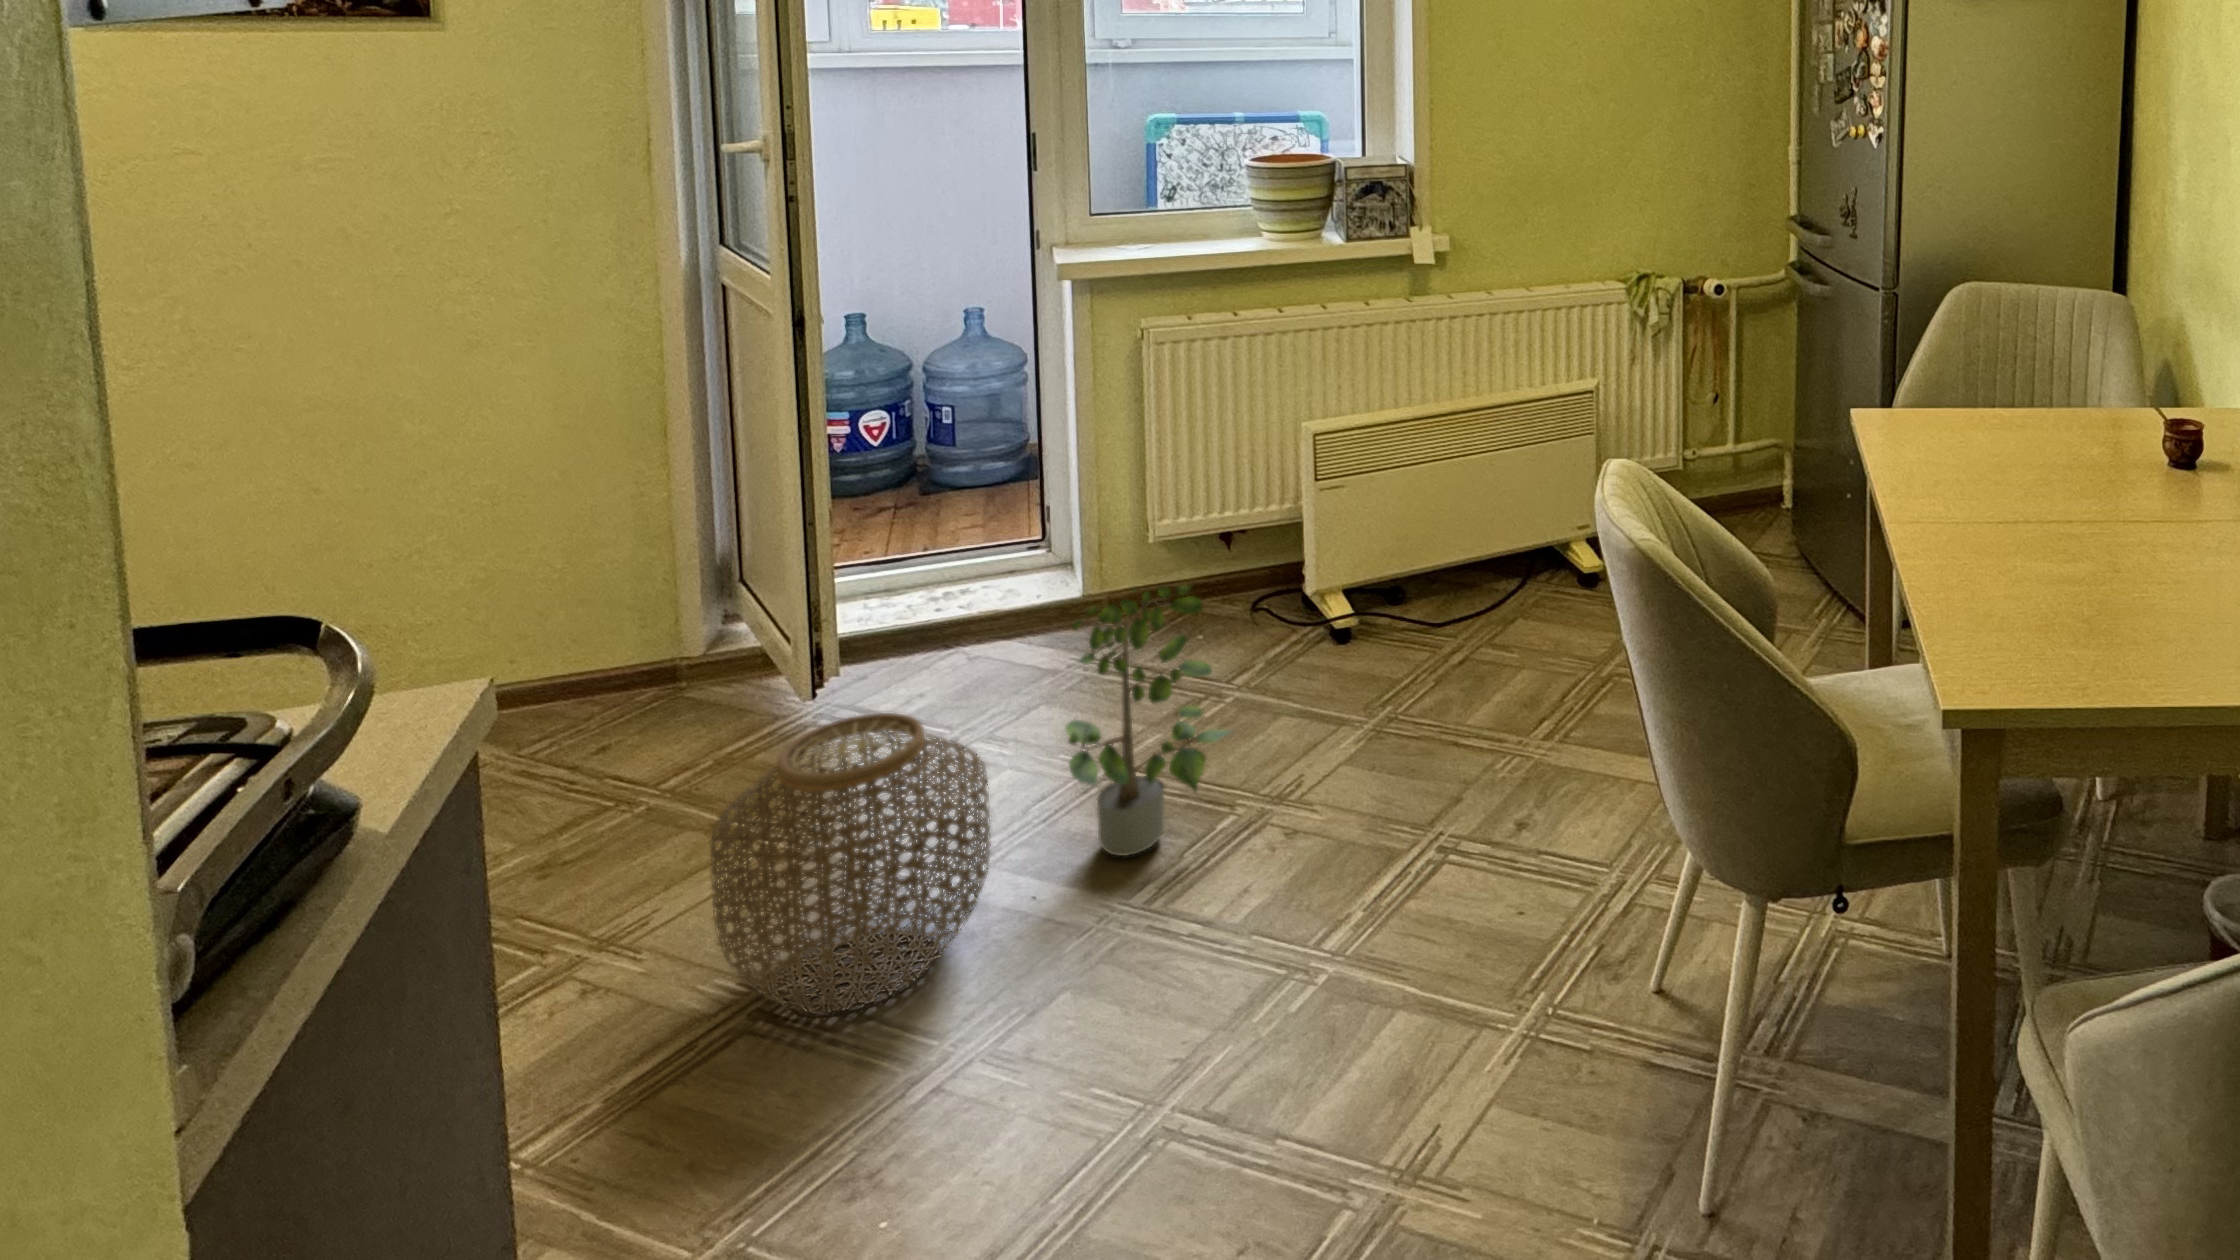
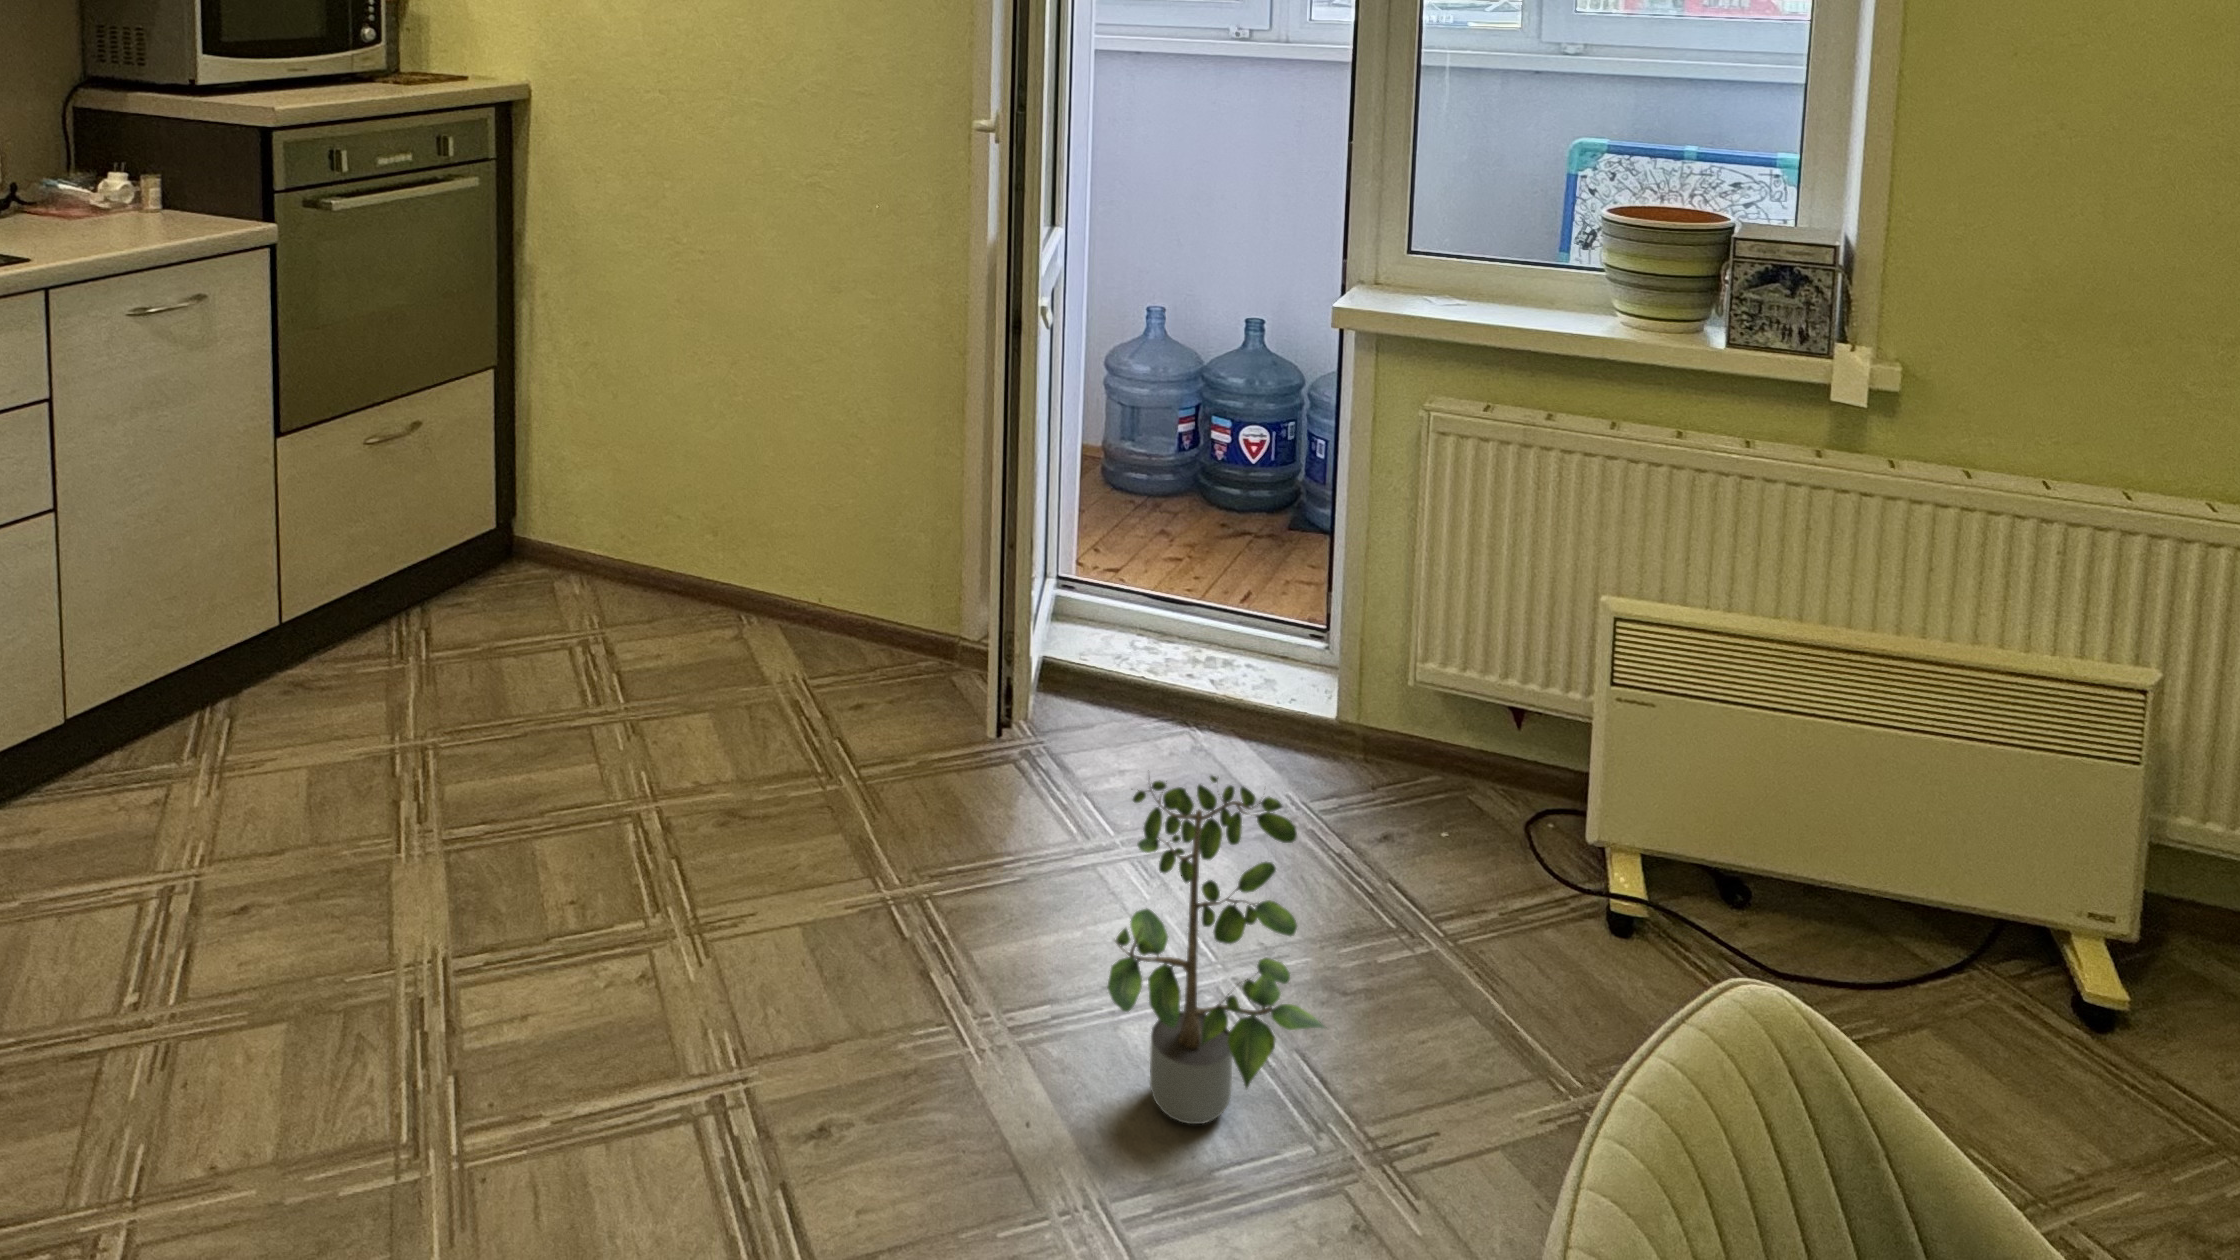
woven basket: present [710,713,990,1014] -> none [733,802,1003,1148]

